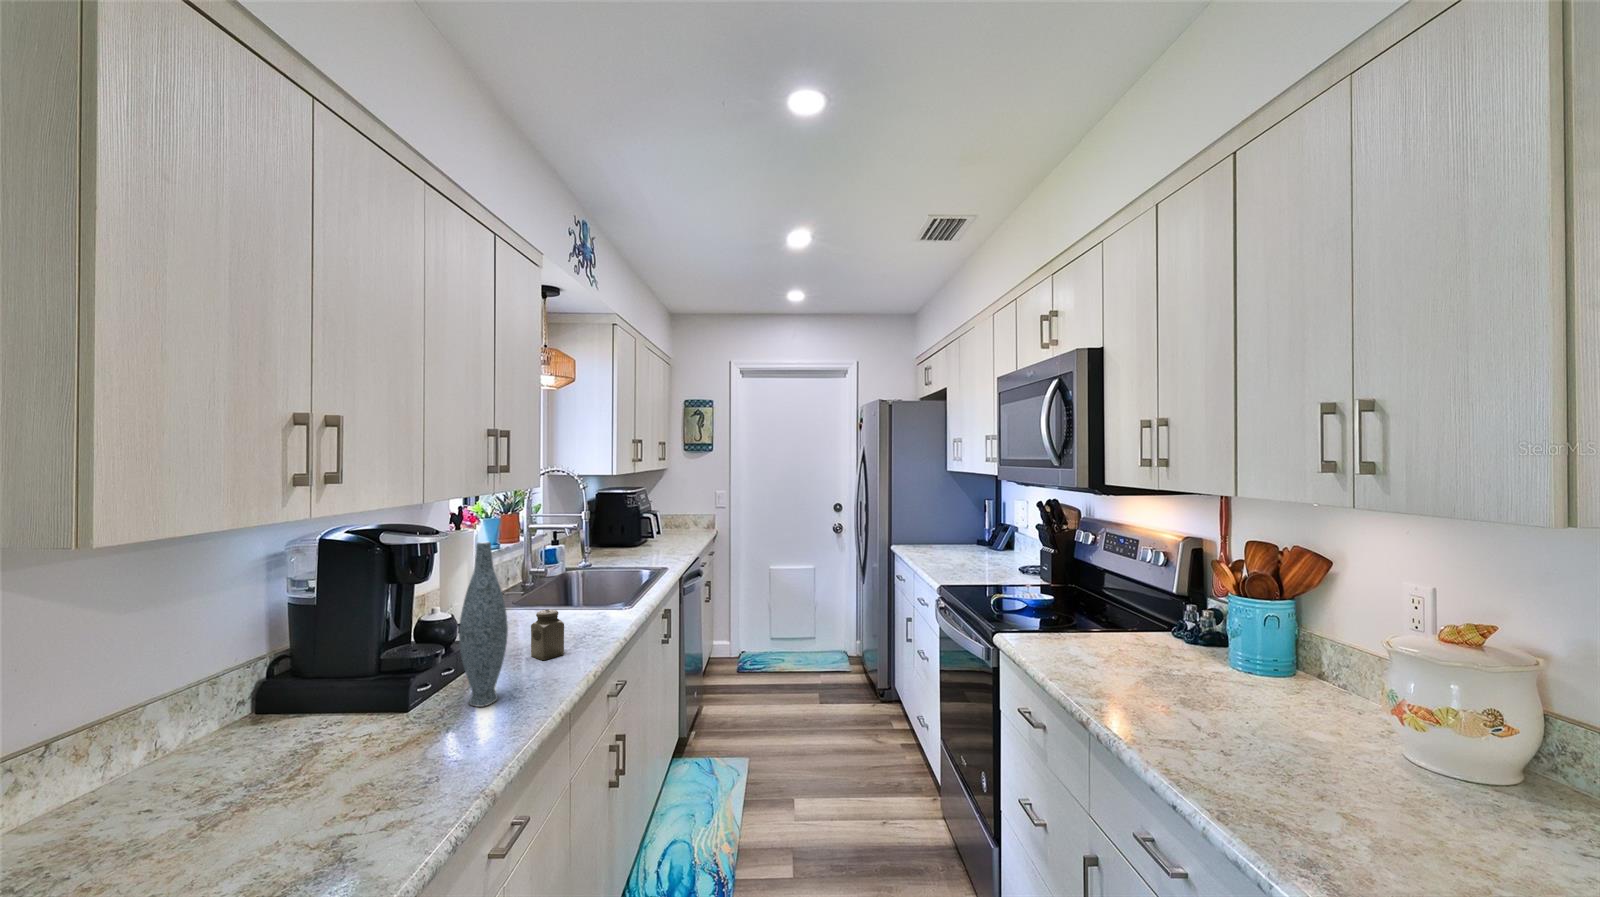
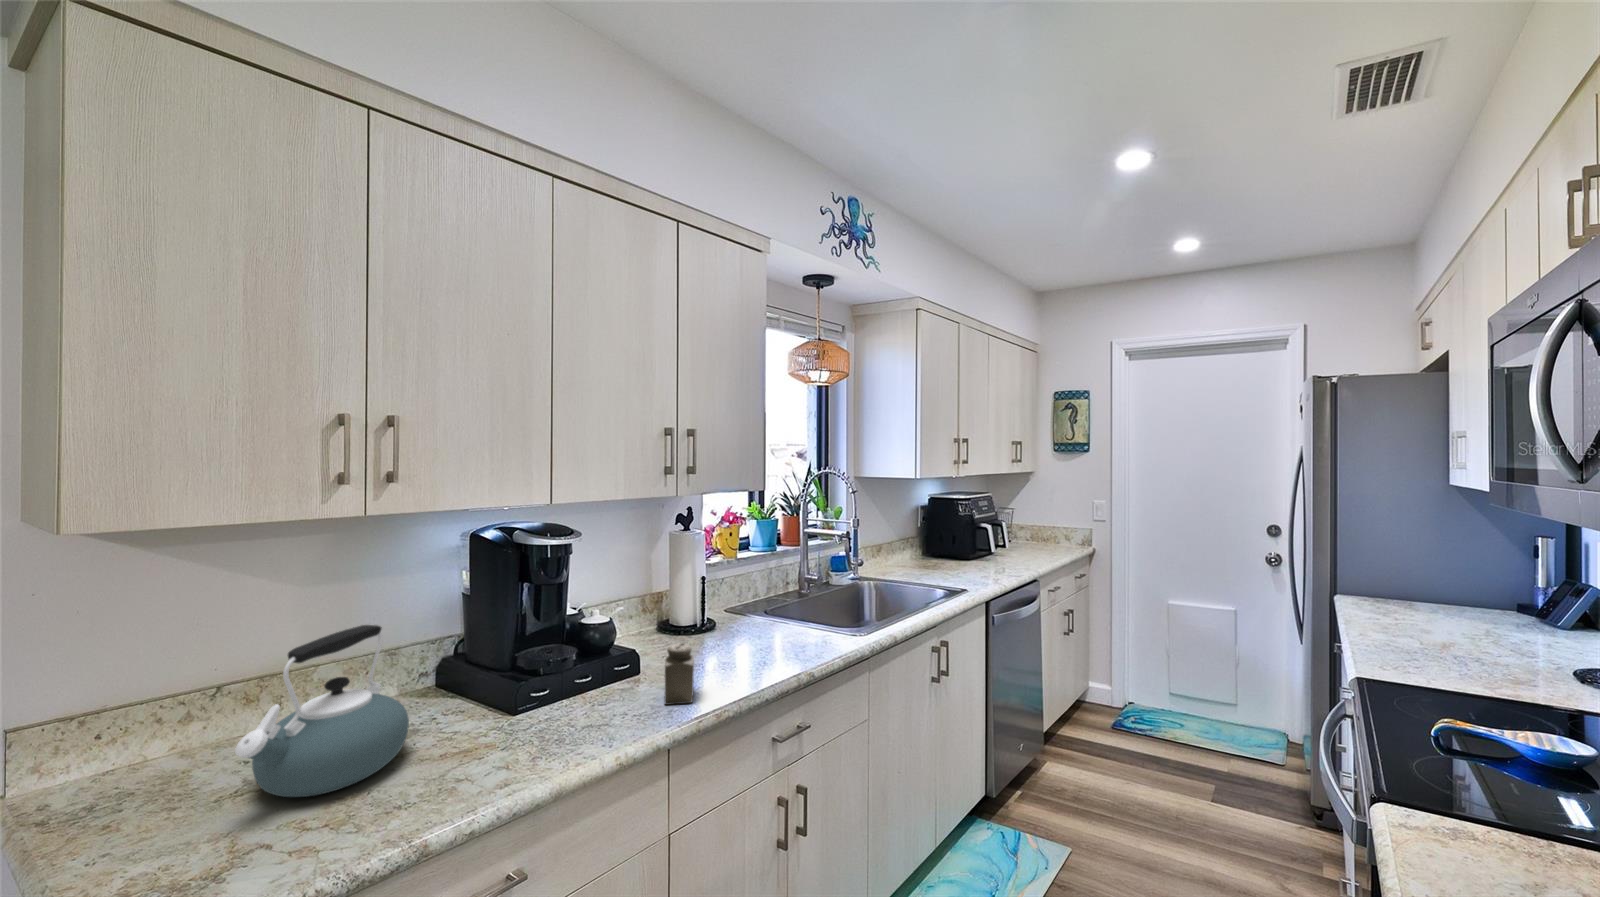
vase: present [459,542,508,707] -> none [510,565,561,757]
kettle: none [227,619,381,786] -> present [235,625,409,797]

